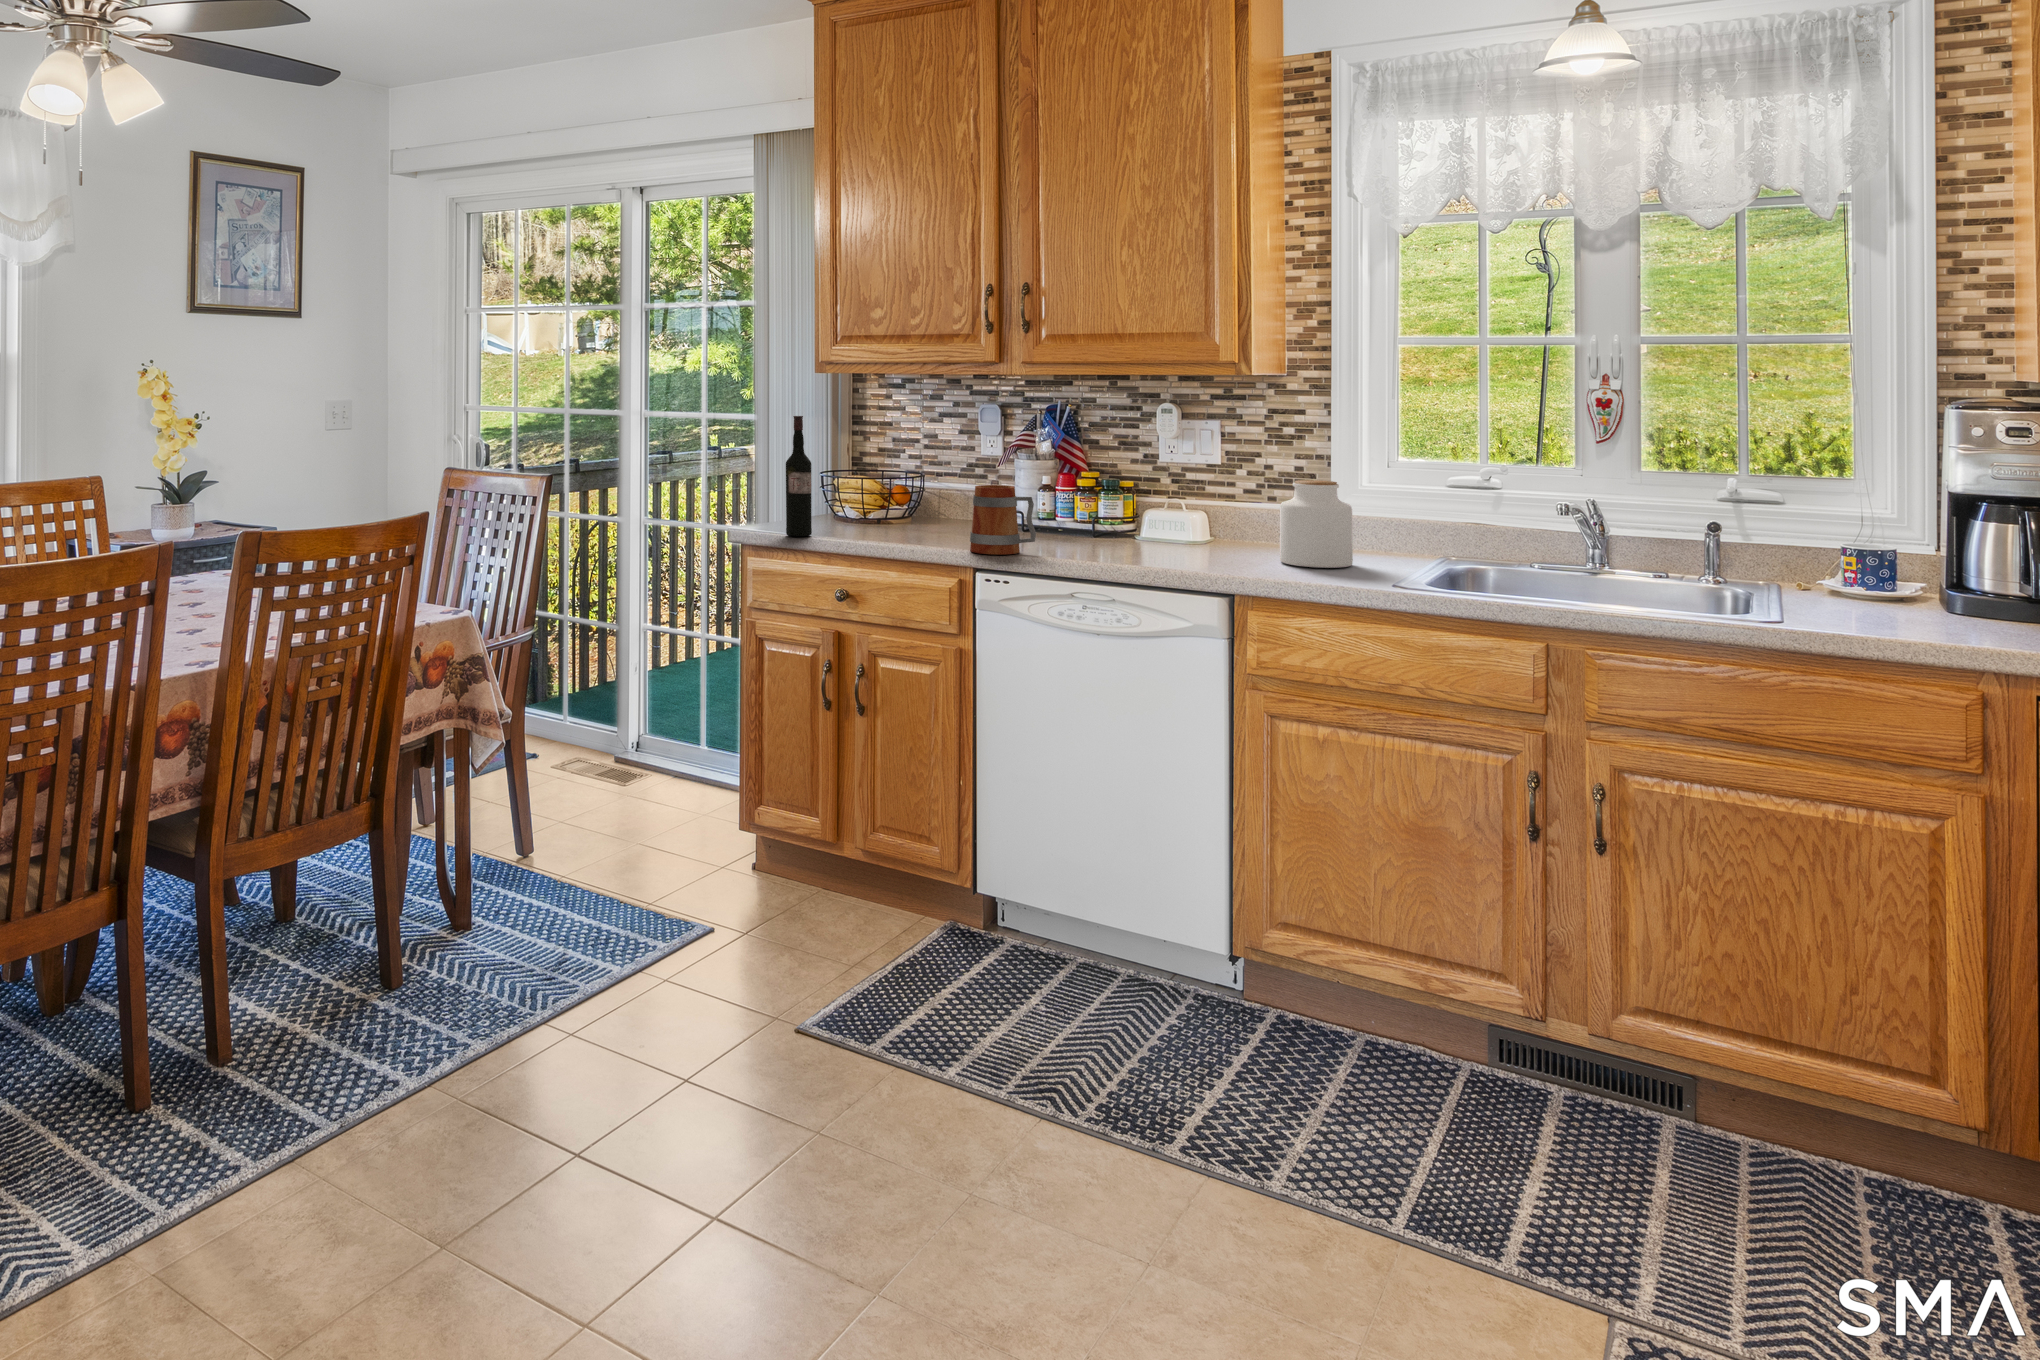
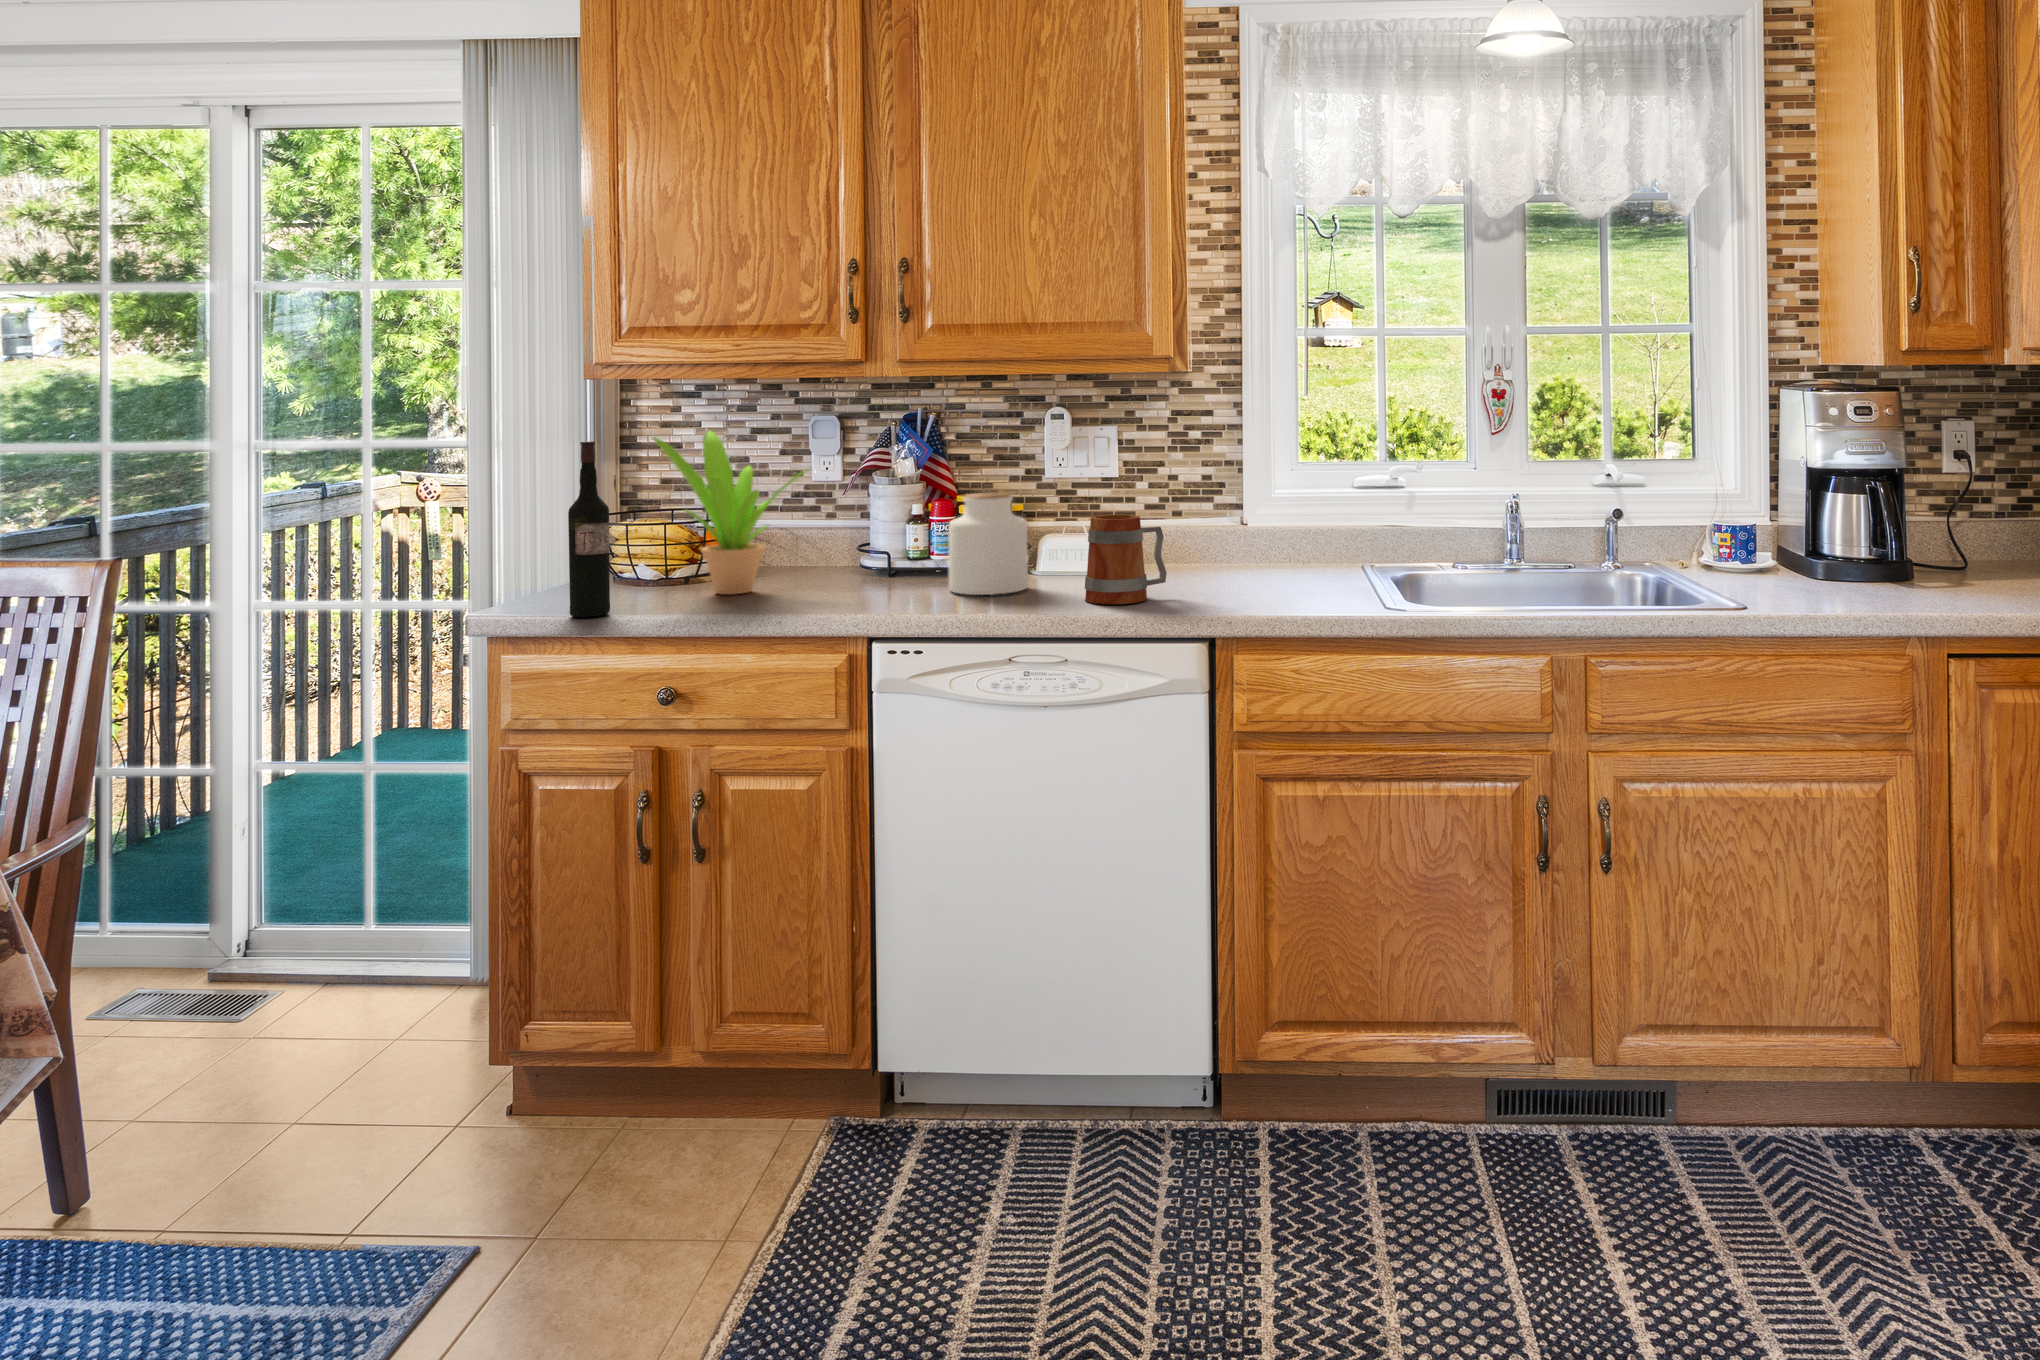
potted plant: none [843,412,956,532] -> present [653,431,807,594]
jar: present [1280,480,1353,568] -> present [949,493,1028,595]
mug: present [970,485,1036,554] -> present [1085,514,1167,604]

